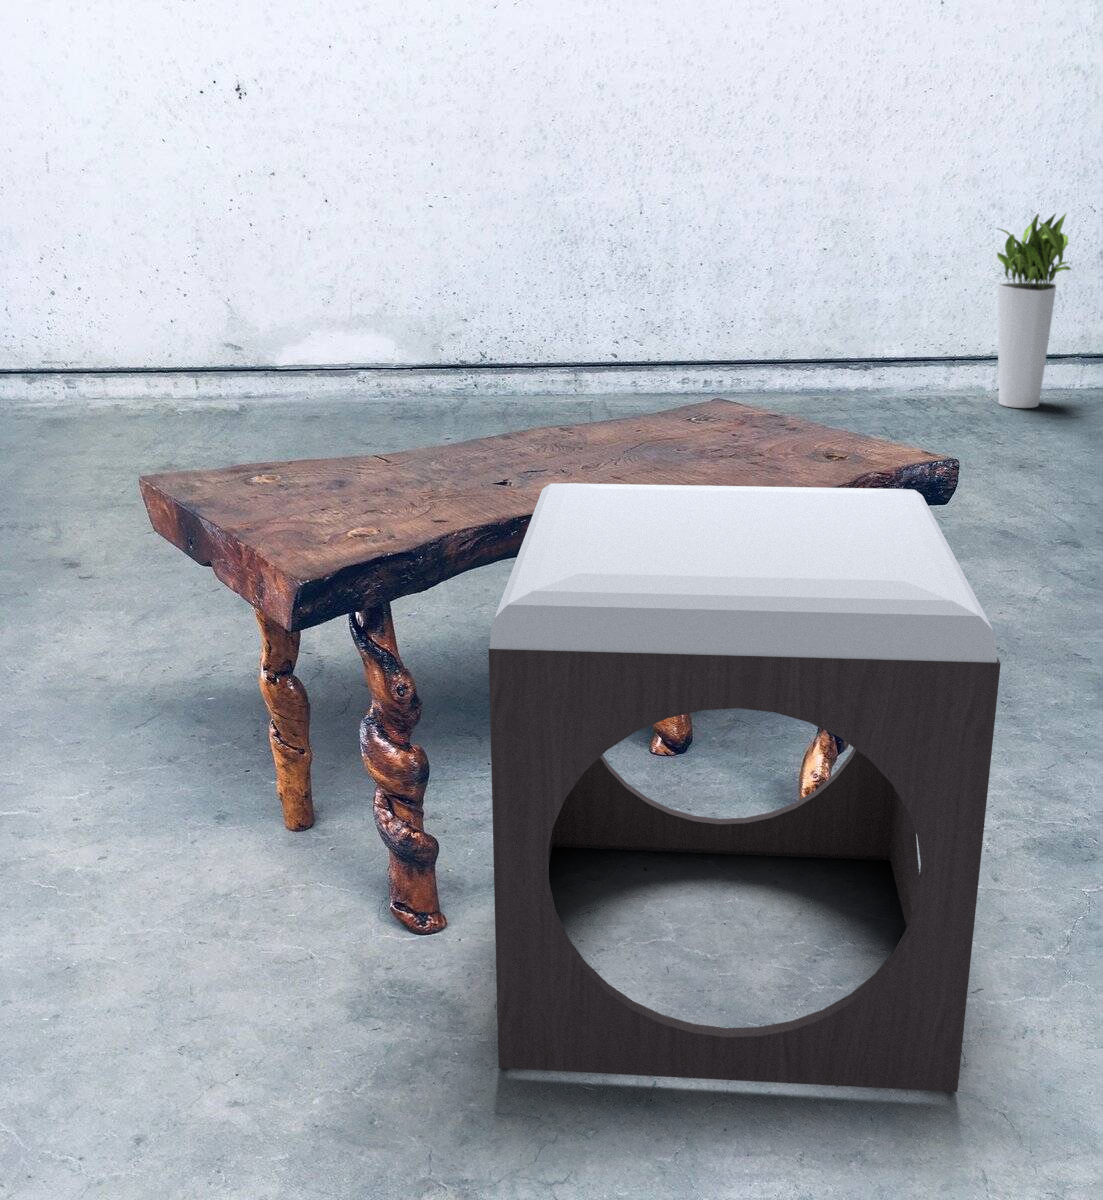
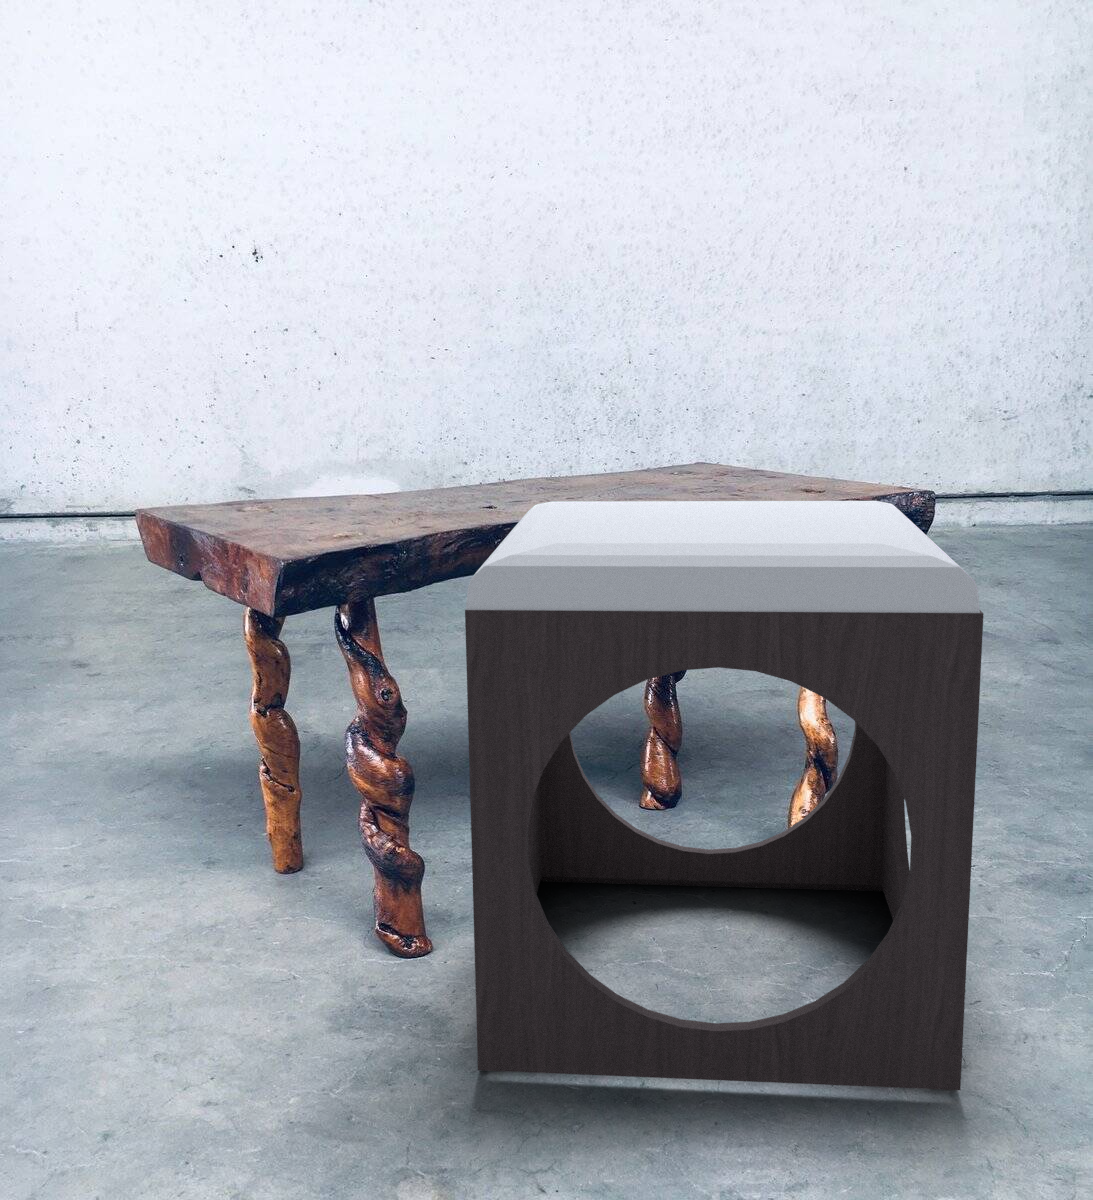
planter: present [997,214,1071,408] -> none [957,358,1038,541]

